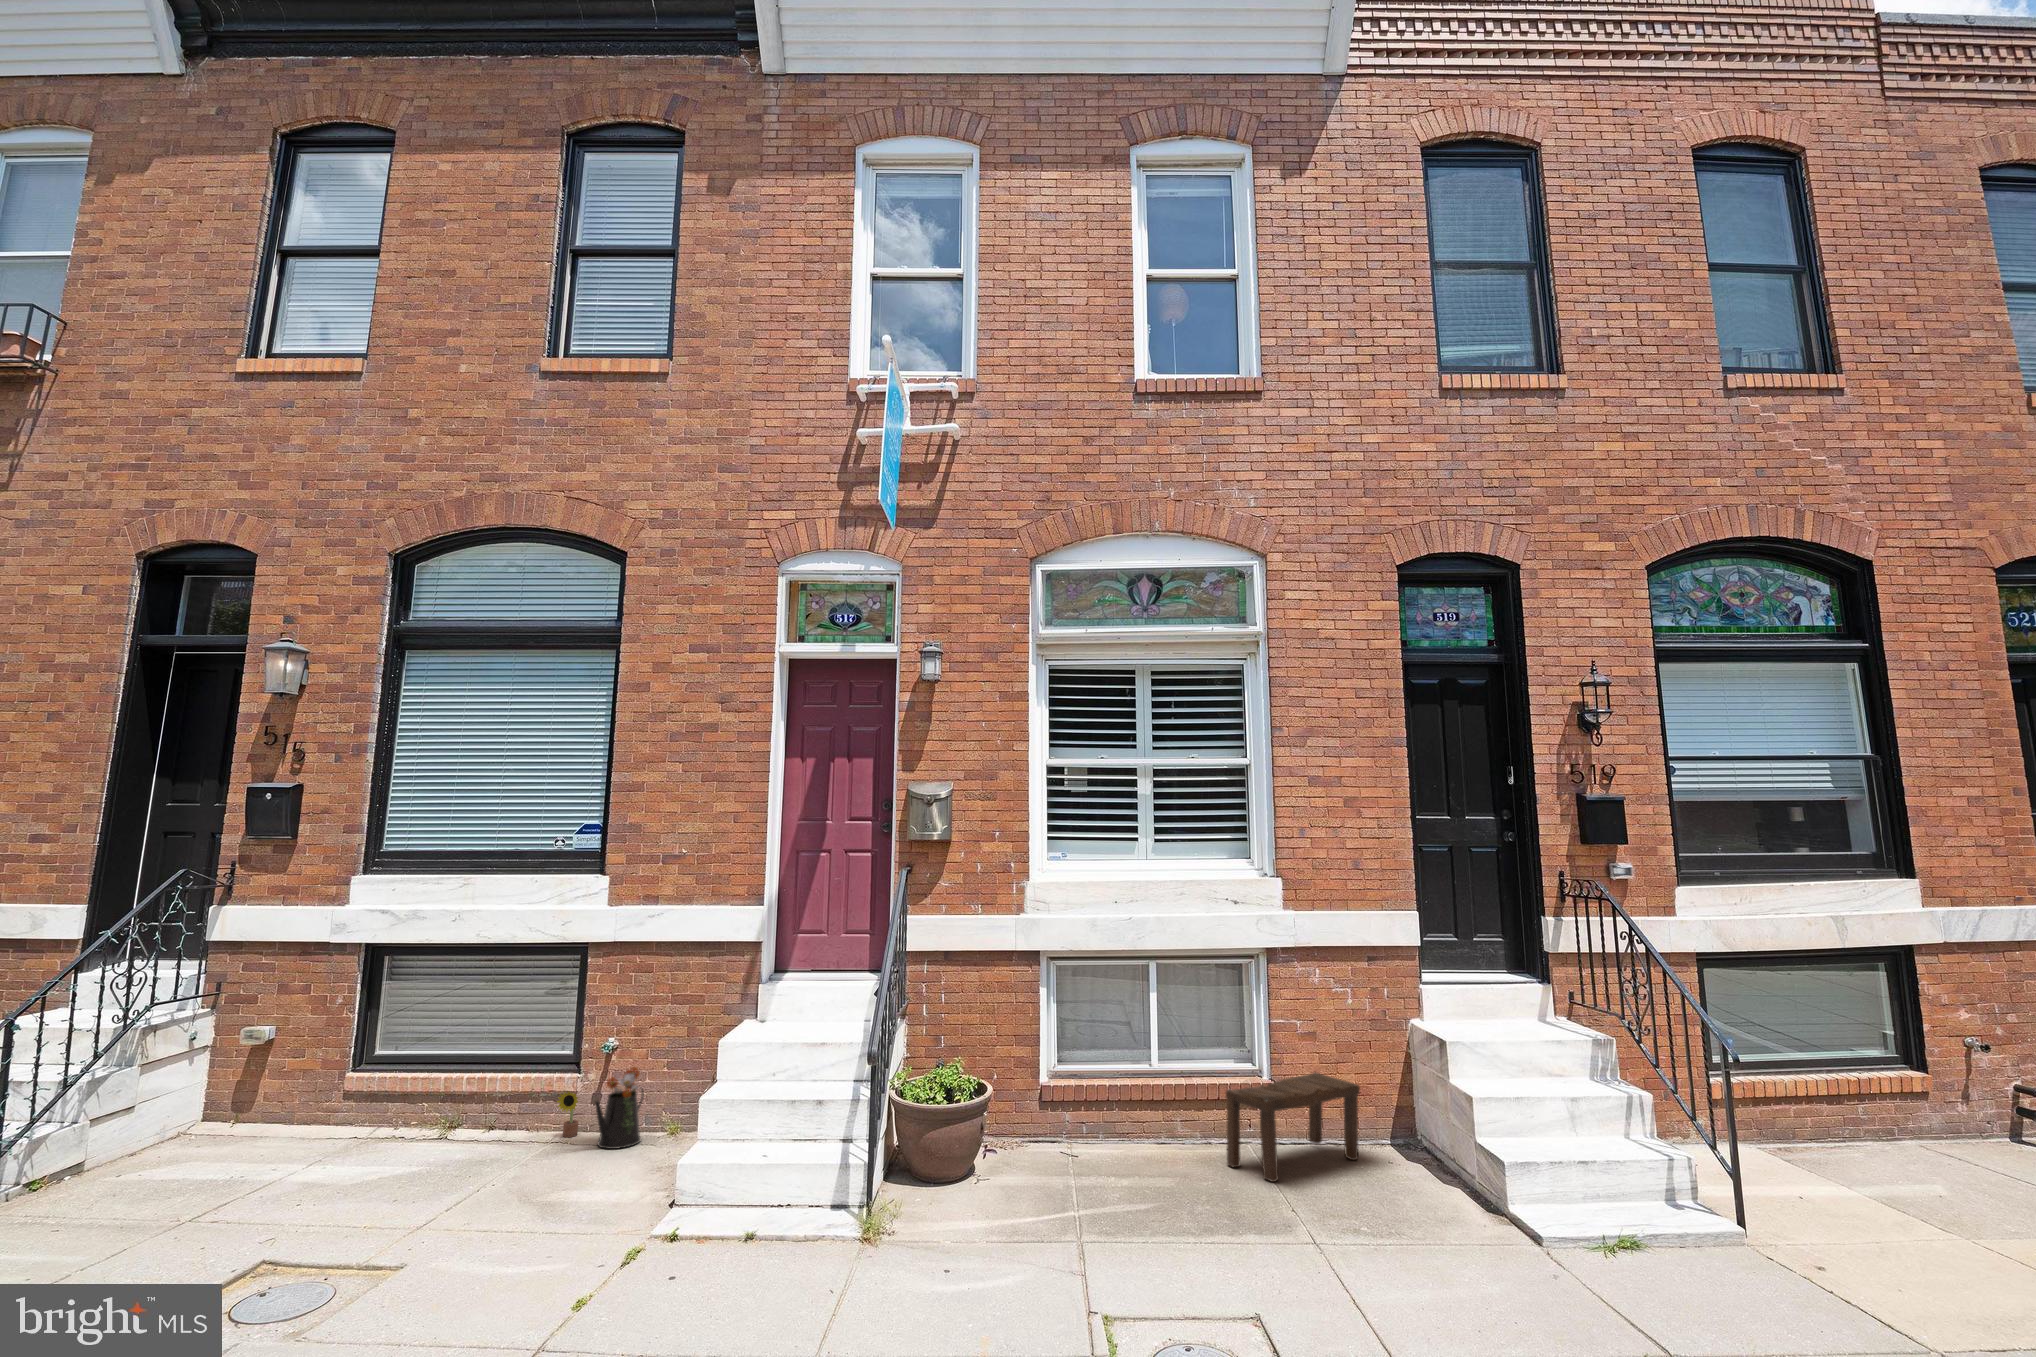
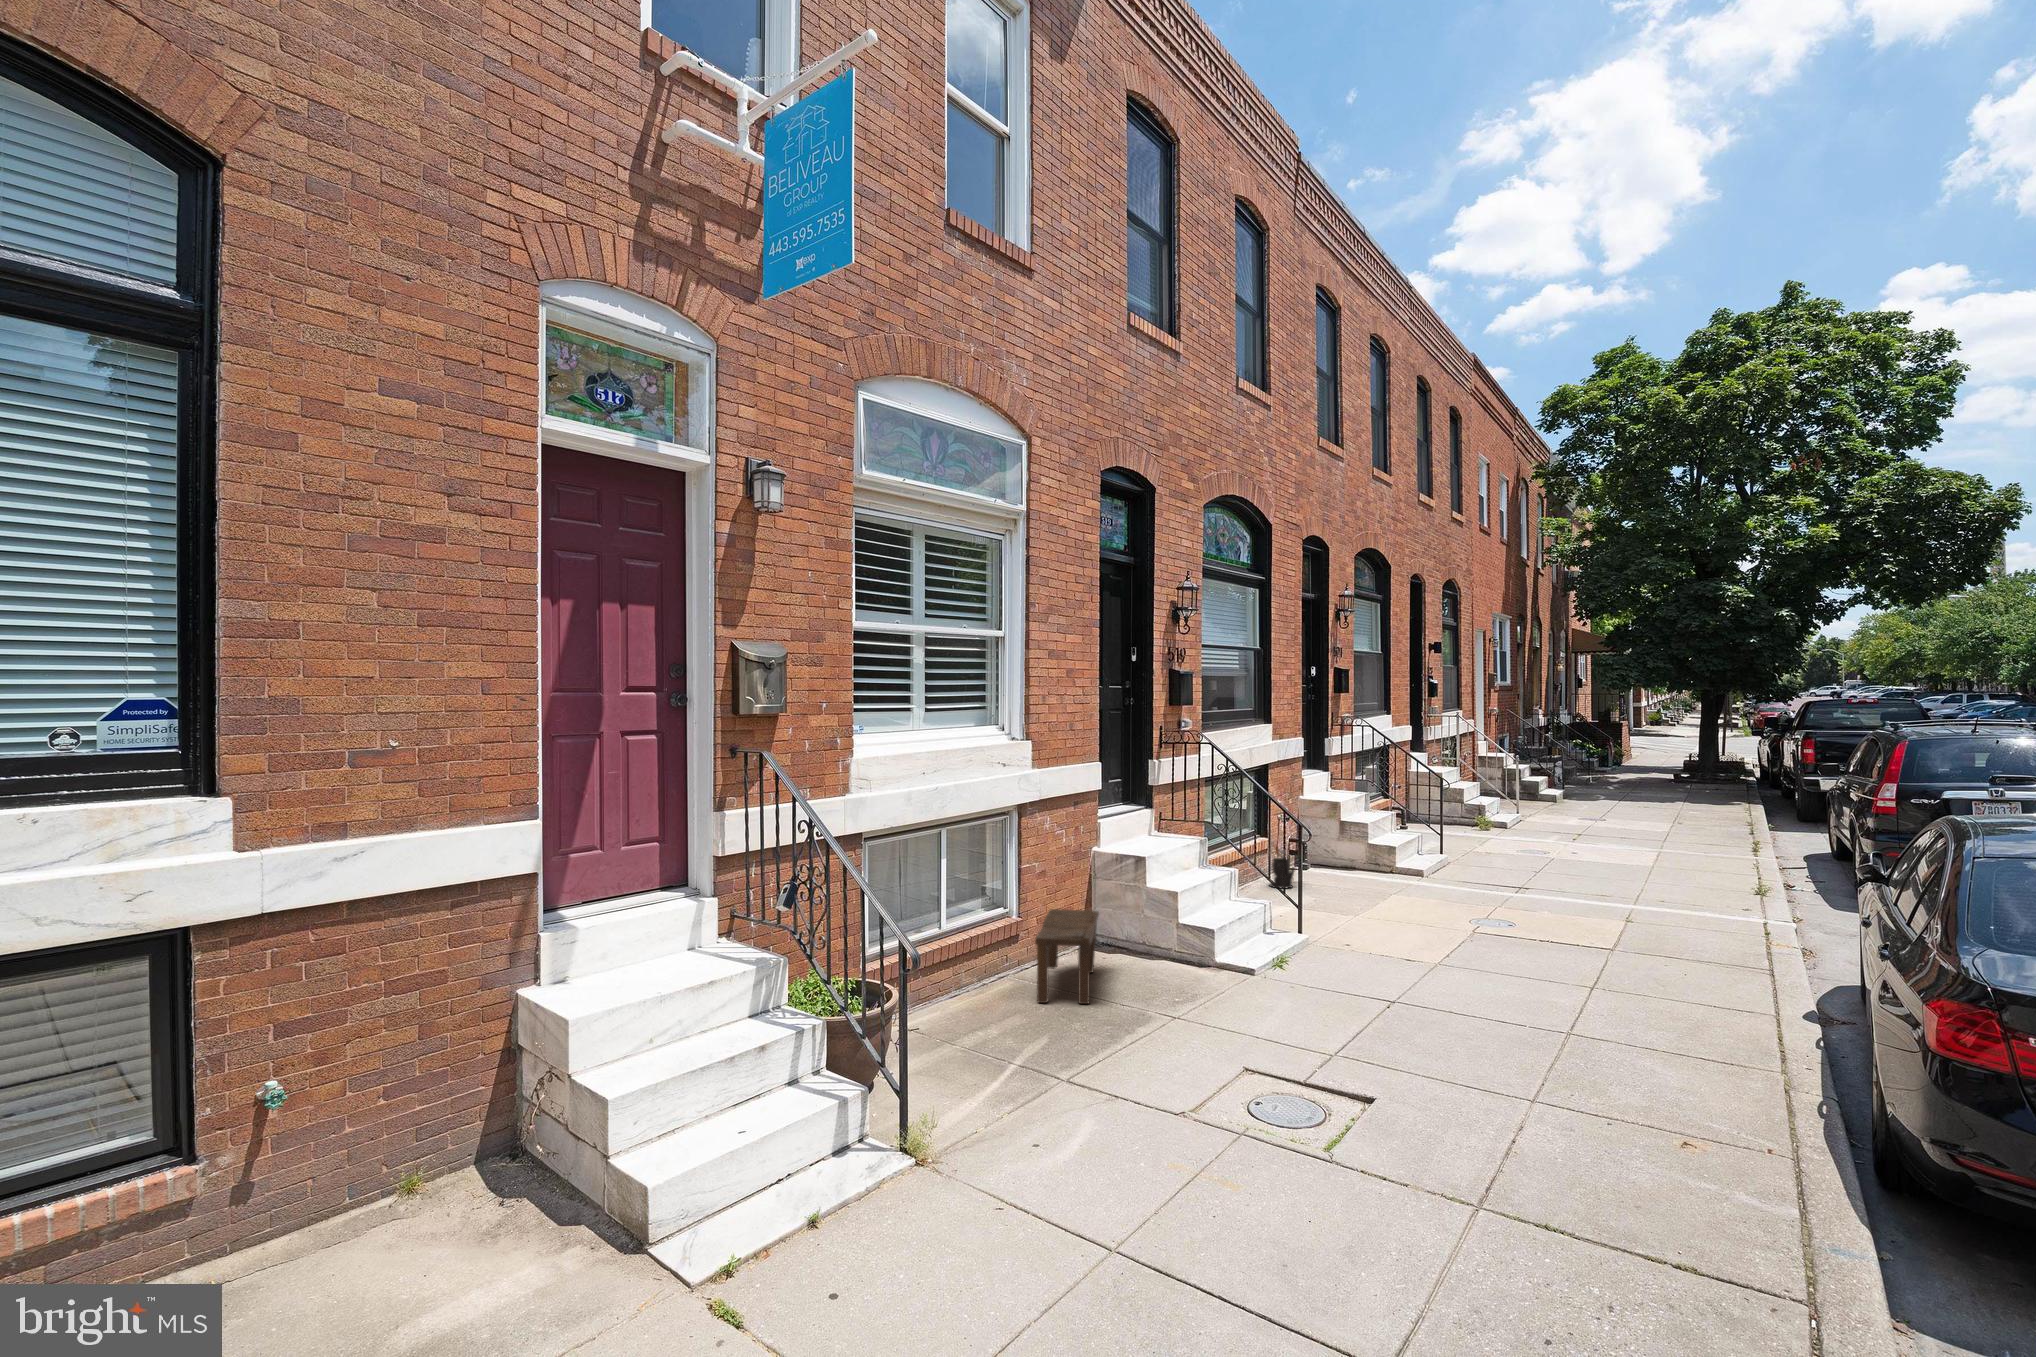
watering can: present [595,1067,644,1149] -> present [1269,847,1295,889]
decorative plant: present [557,1091,578,1137] -> none [184,1195,239,1283]

